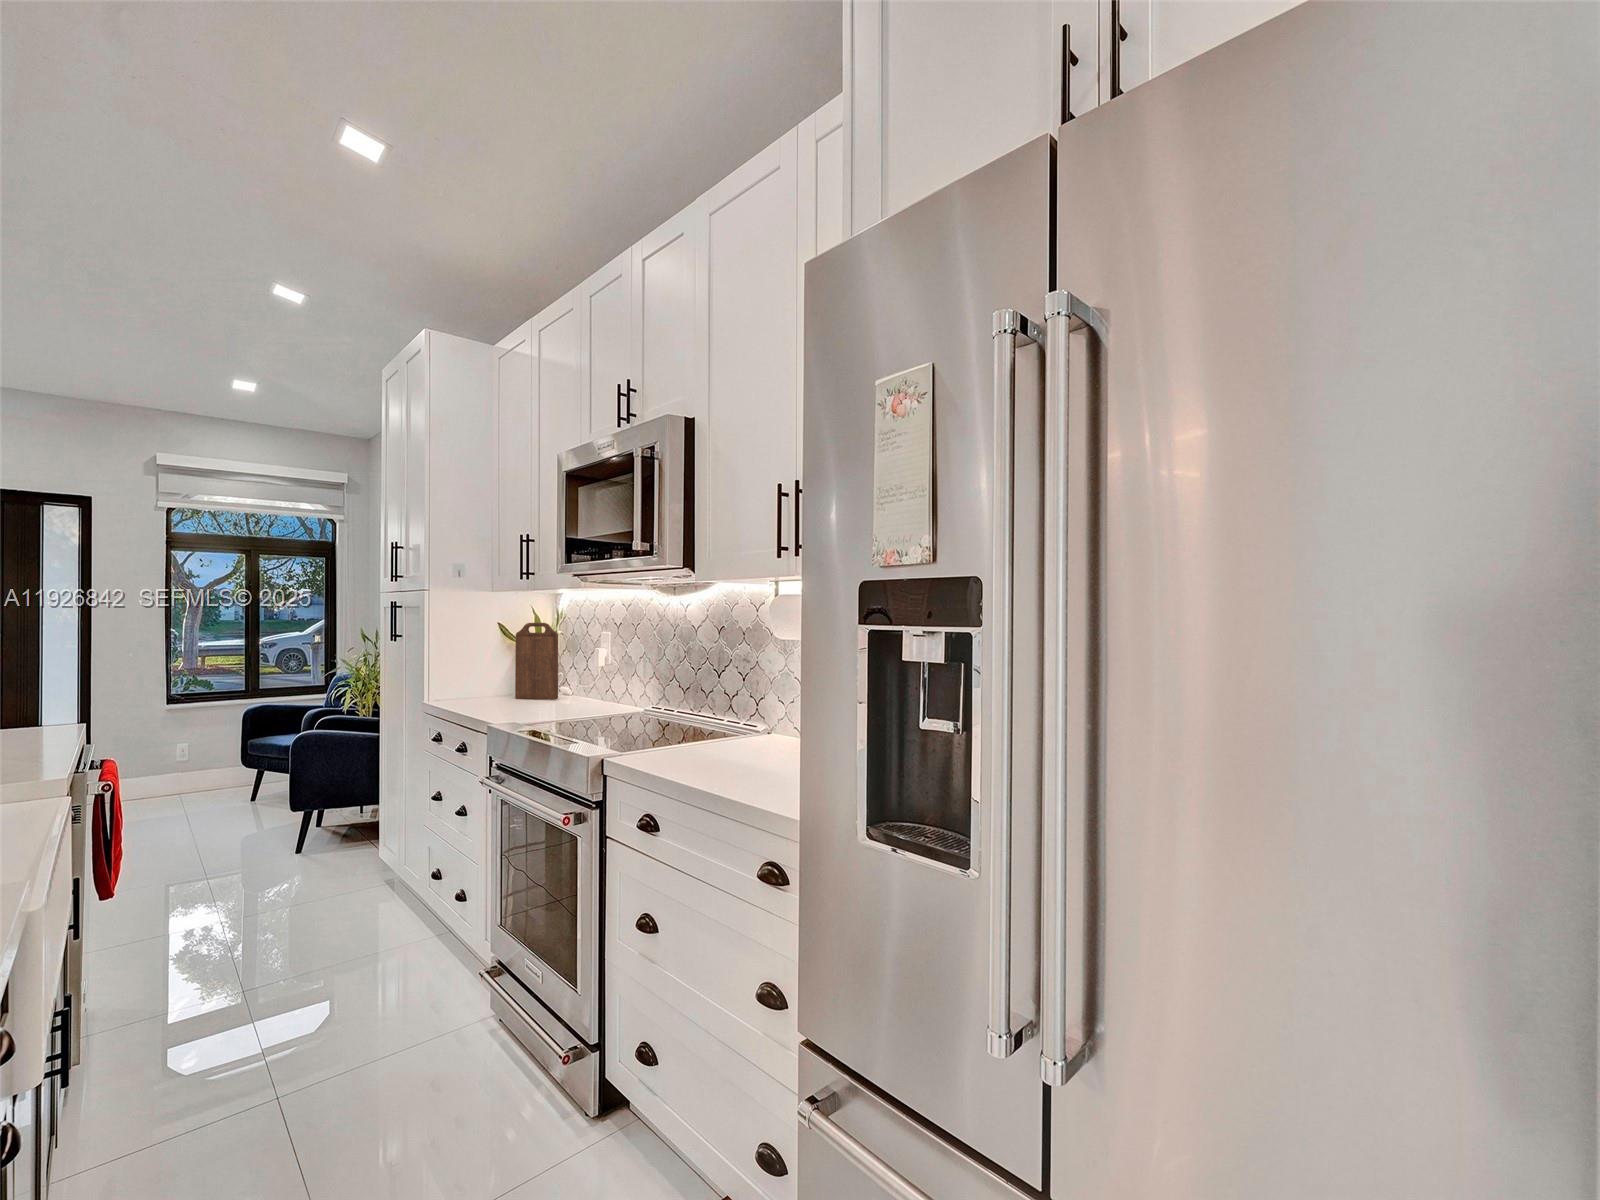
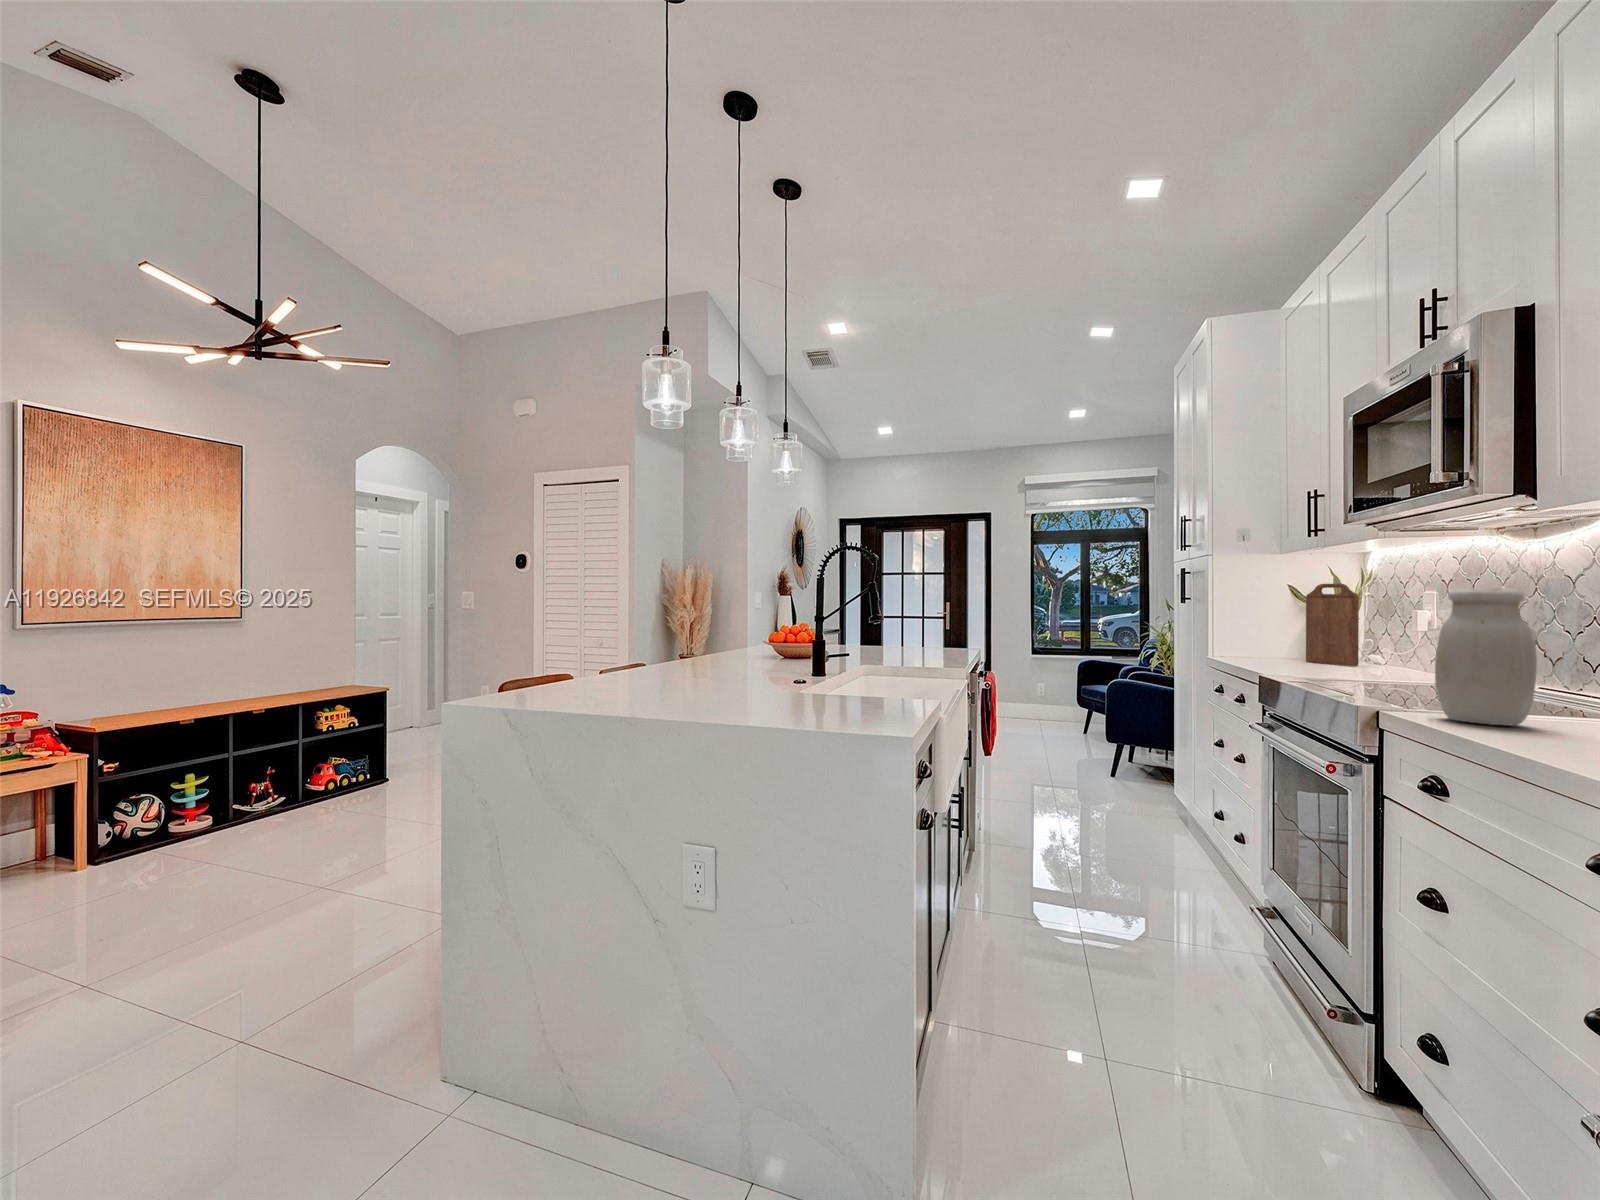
jar: none [645,647,706,762] -> present [1435,588,1537,726]

